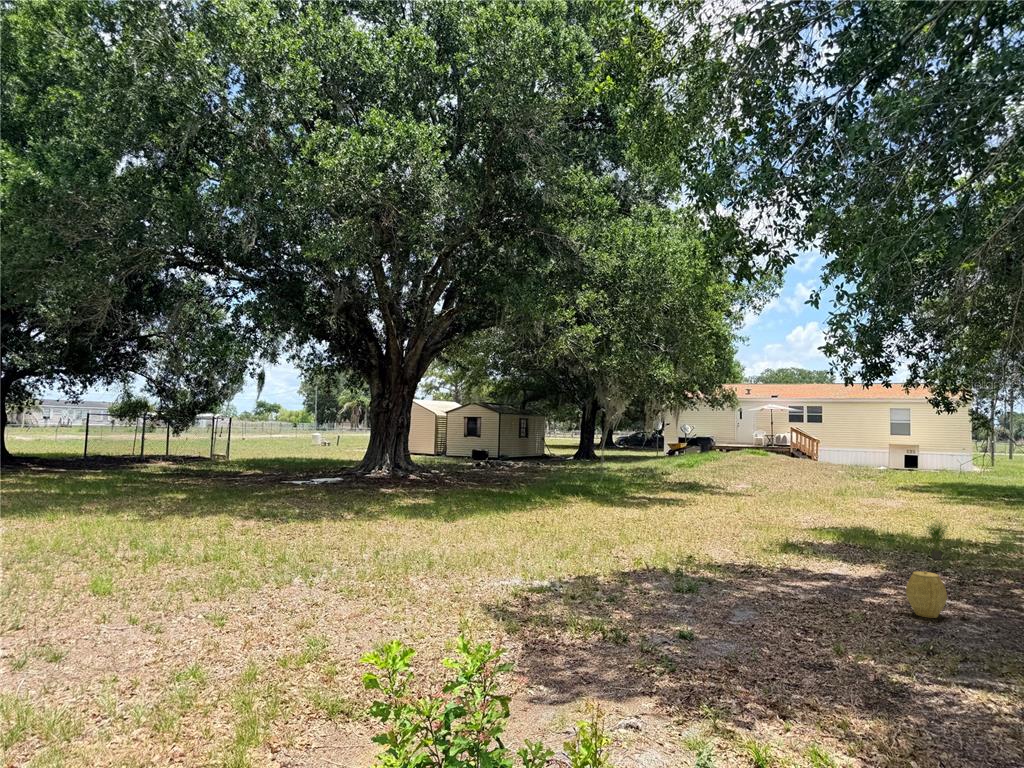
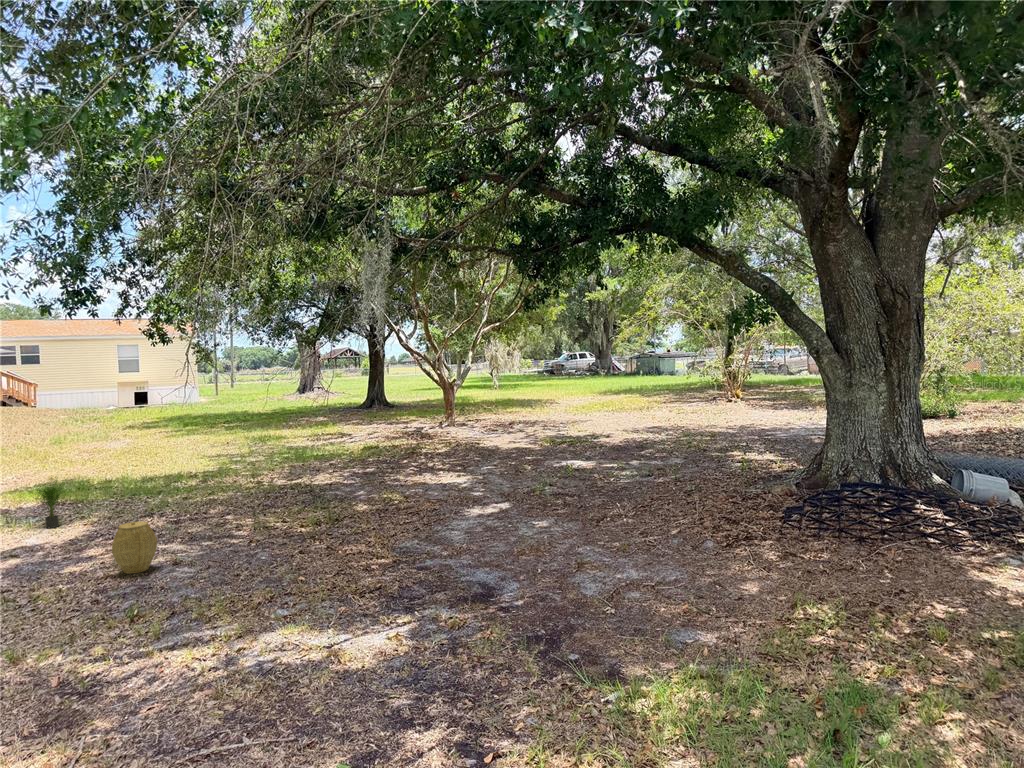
potted plant: present [928,522,947,560] -> present [35,477,65,528]

